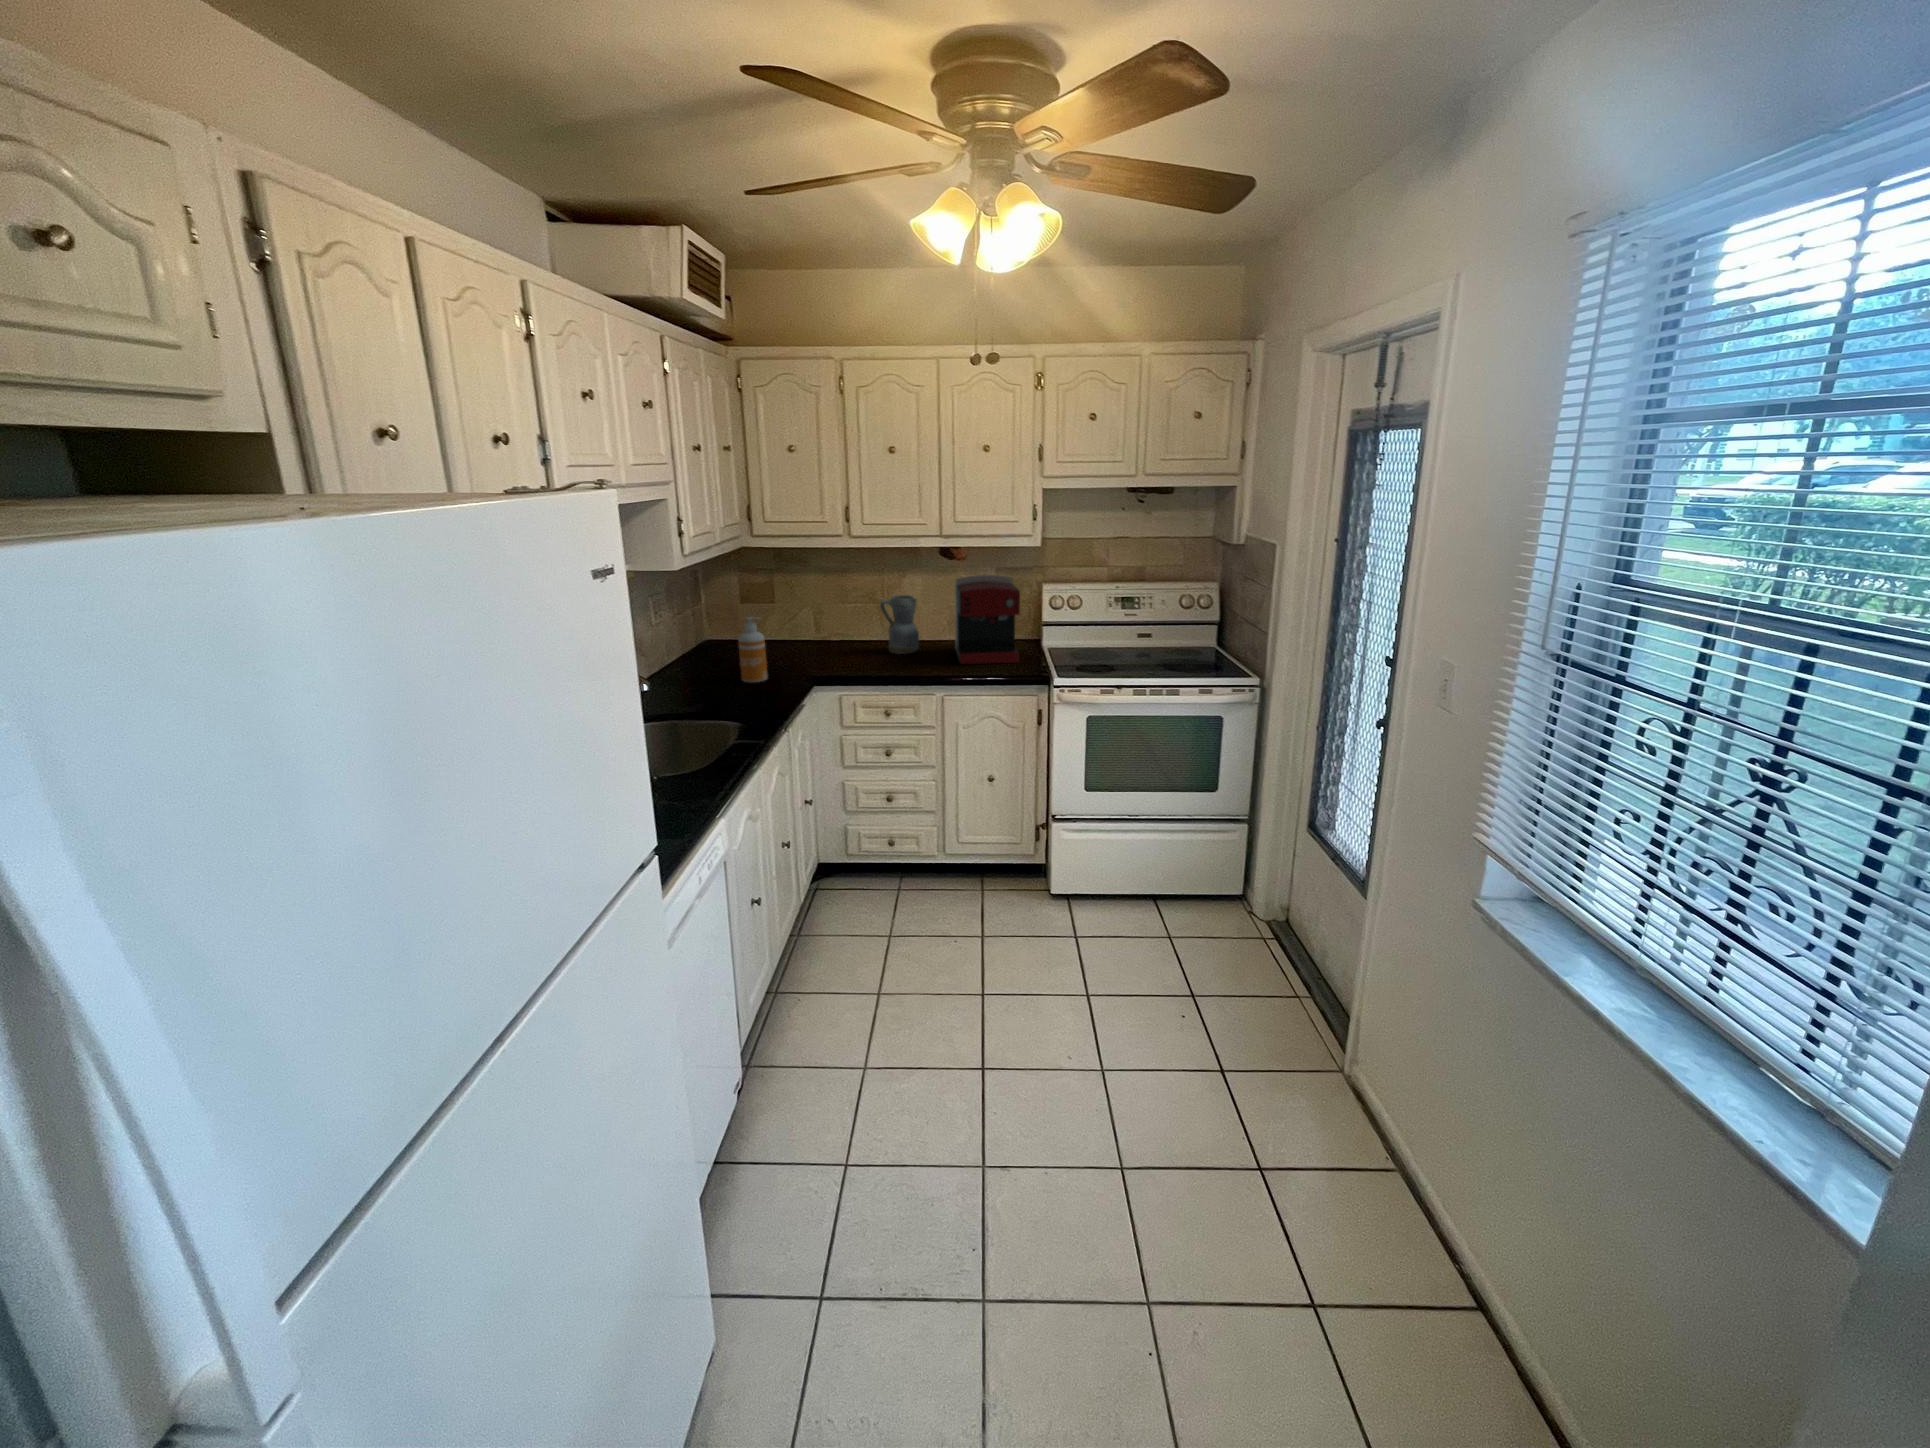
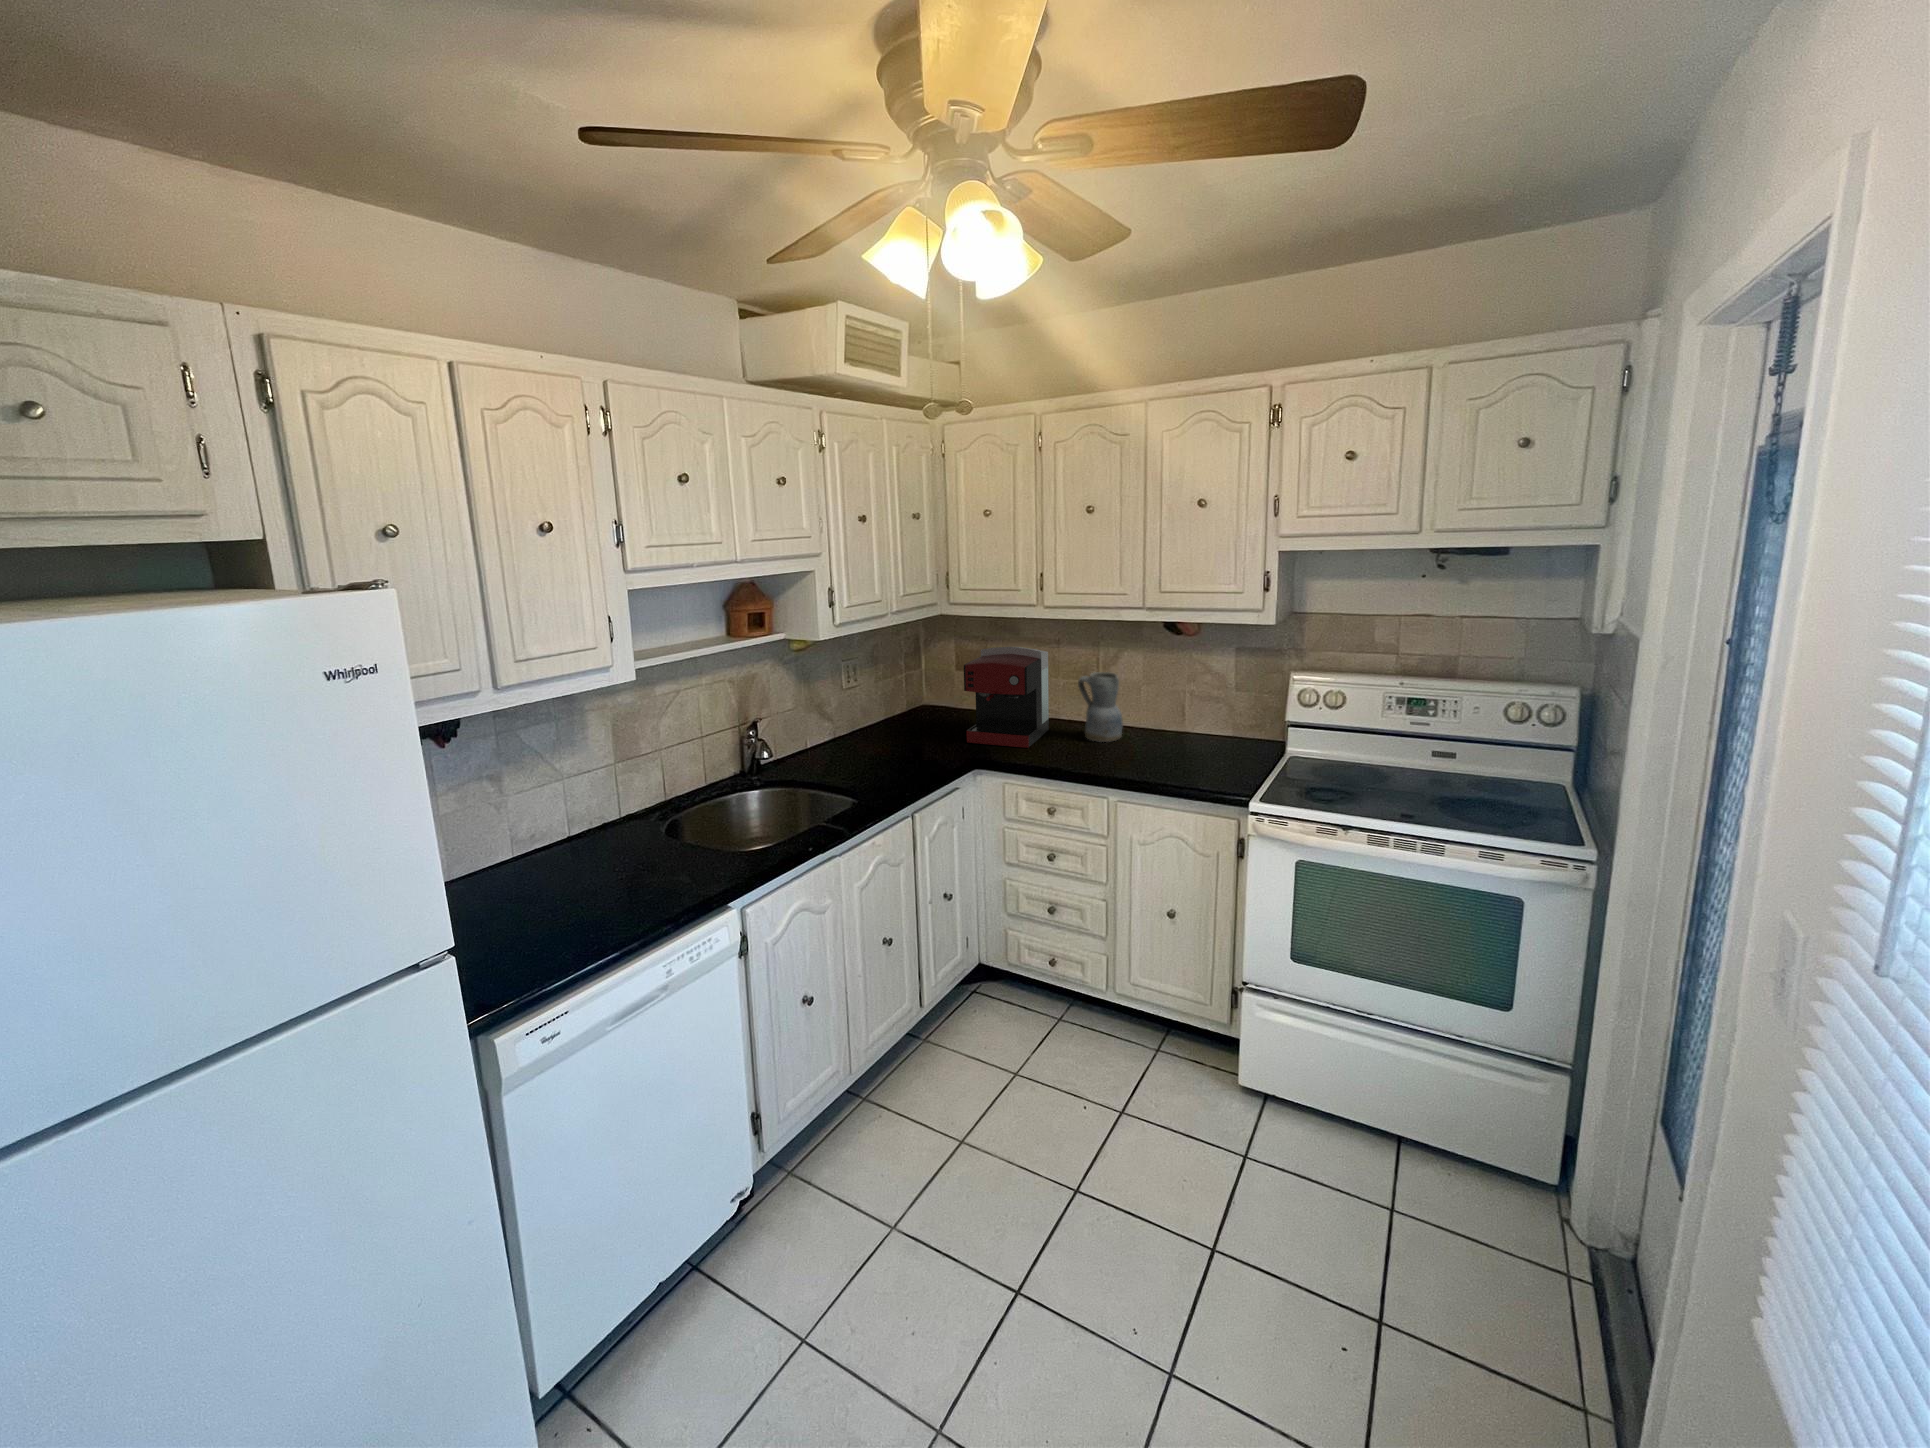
coffee maker: present [955,575,1020,664] -> present [964,647,1049,748]
soap dispenser: present [738,617,768,682] -> none [907,688,935,757]

